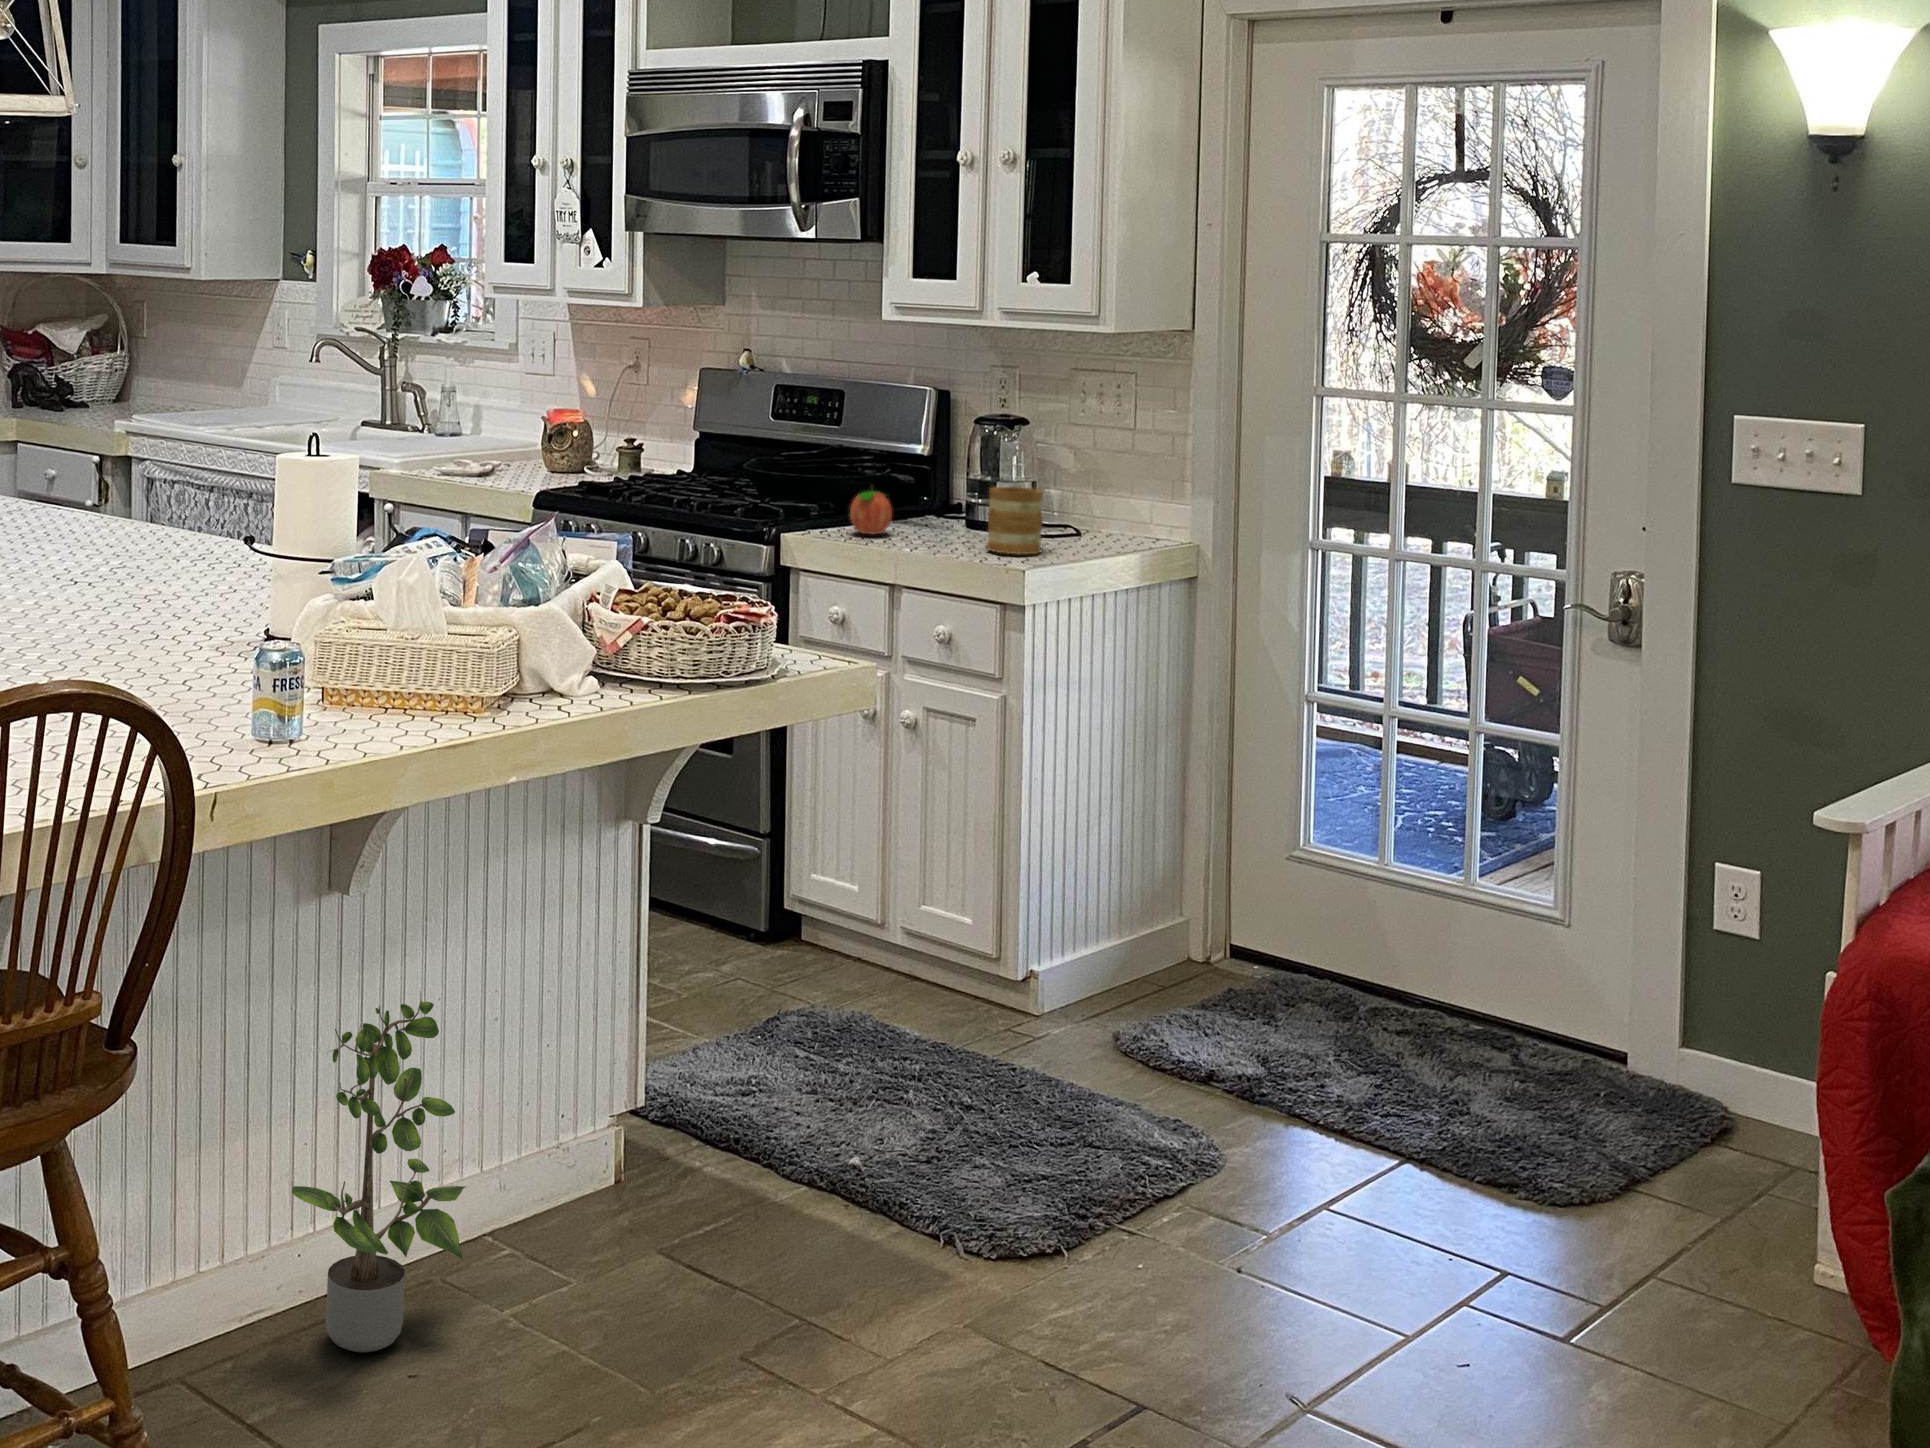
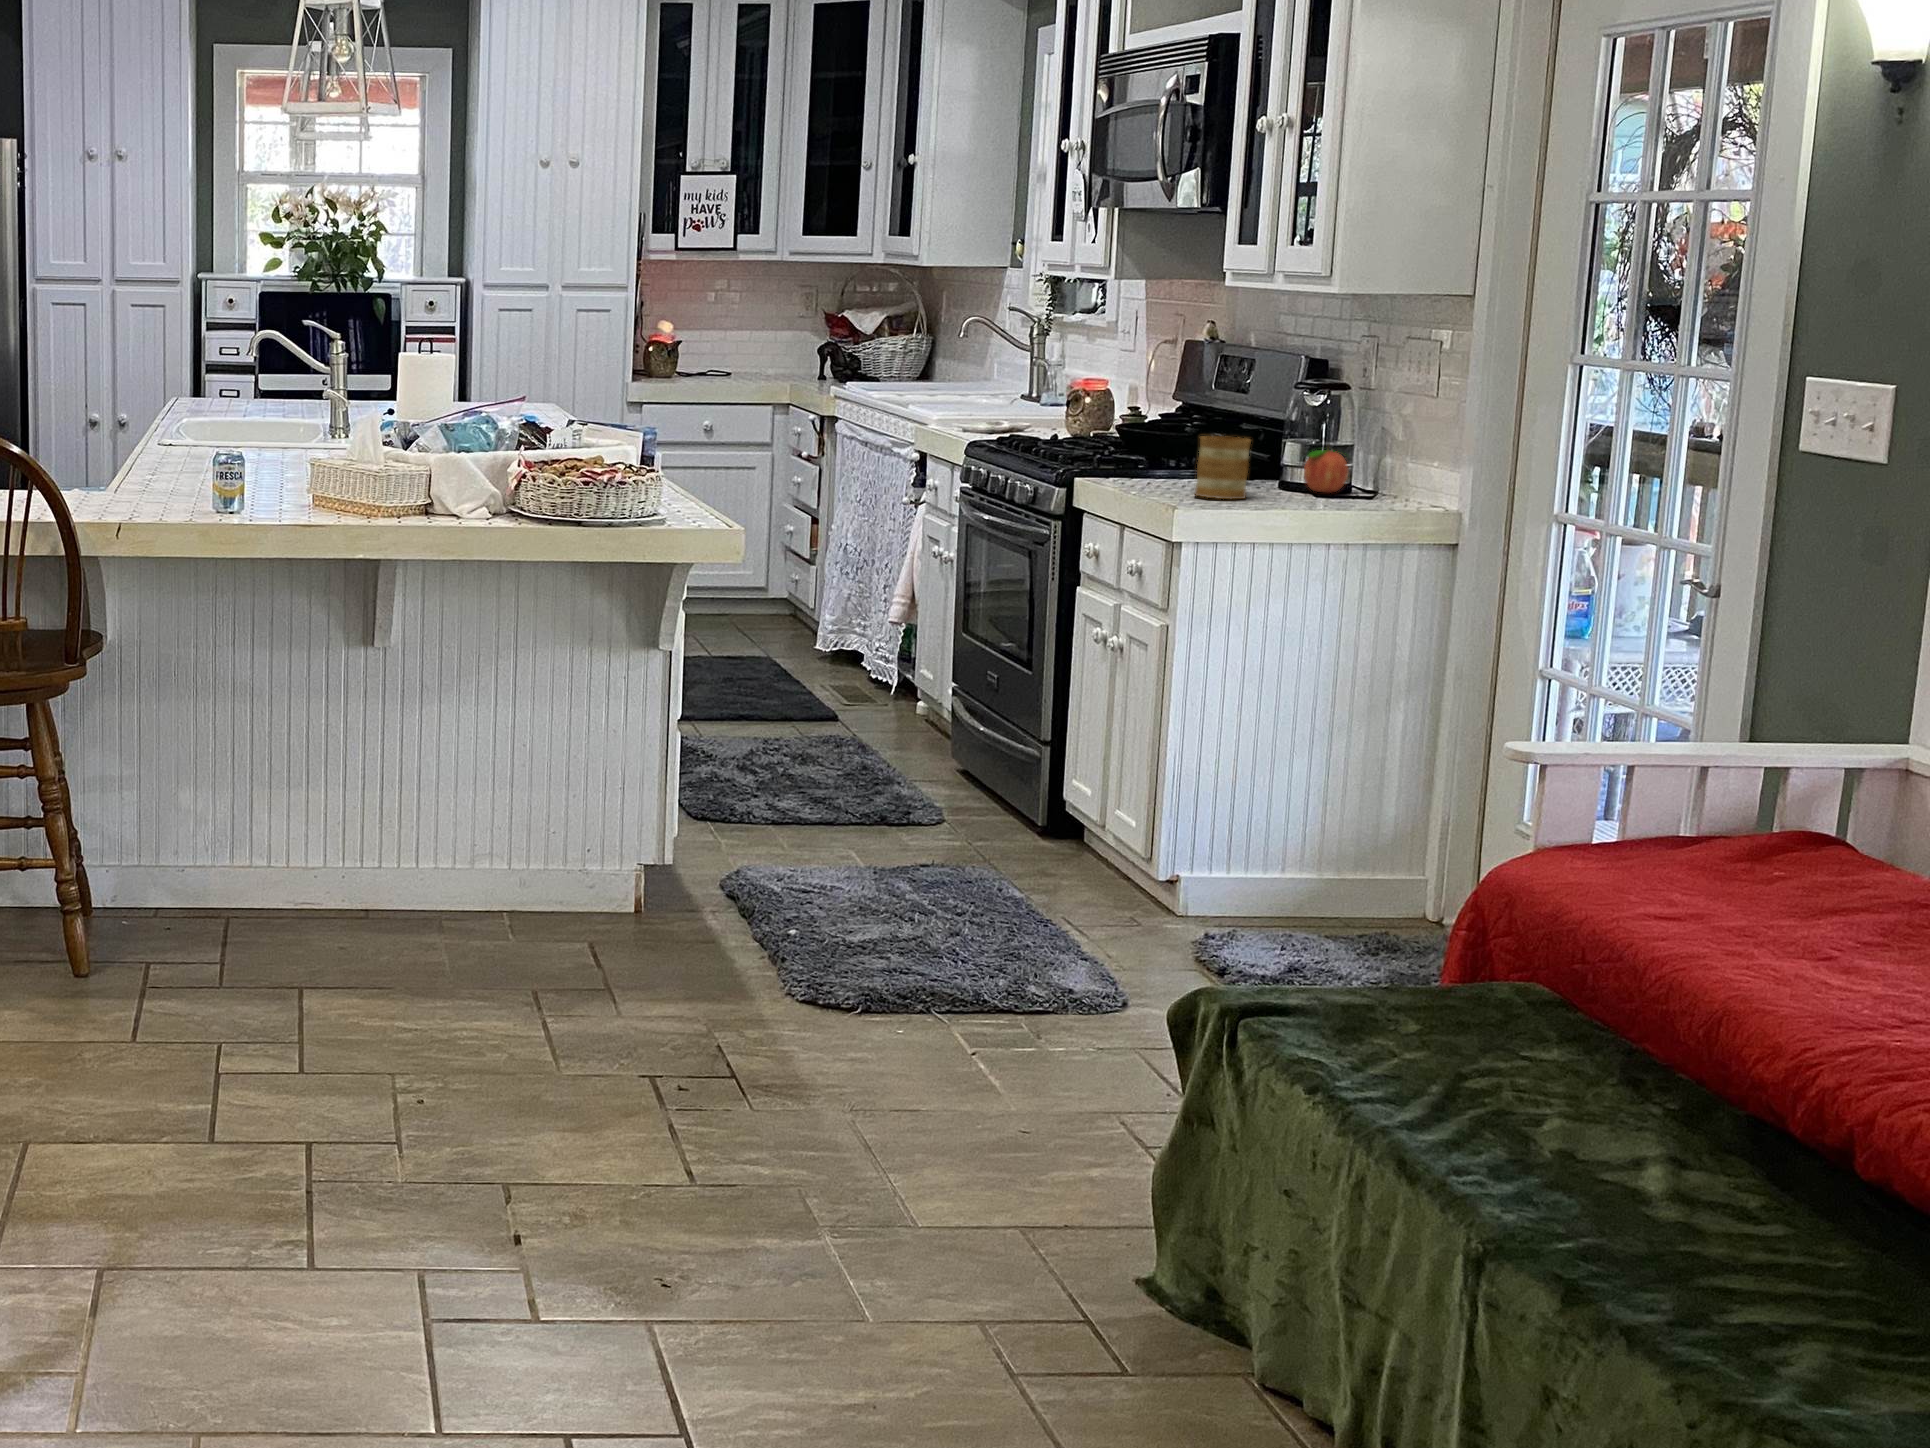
fruit: present [850,489,892,534] -> present [1304,444,1349,493]
potted plant: present [292,992,466,1352] -> none [301,711,435,936]

